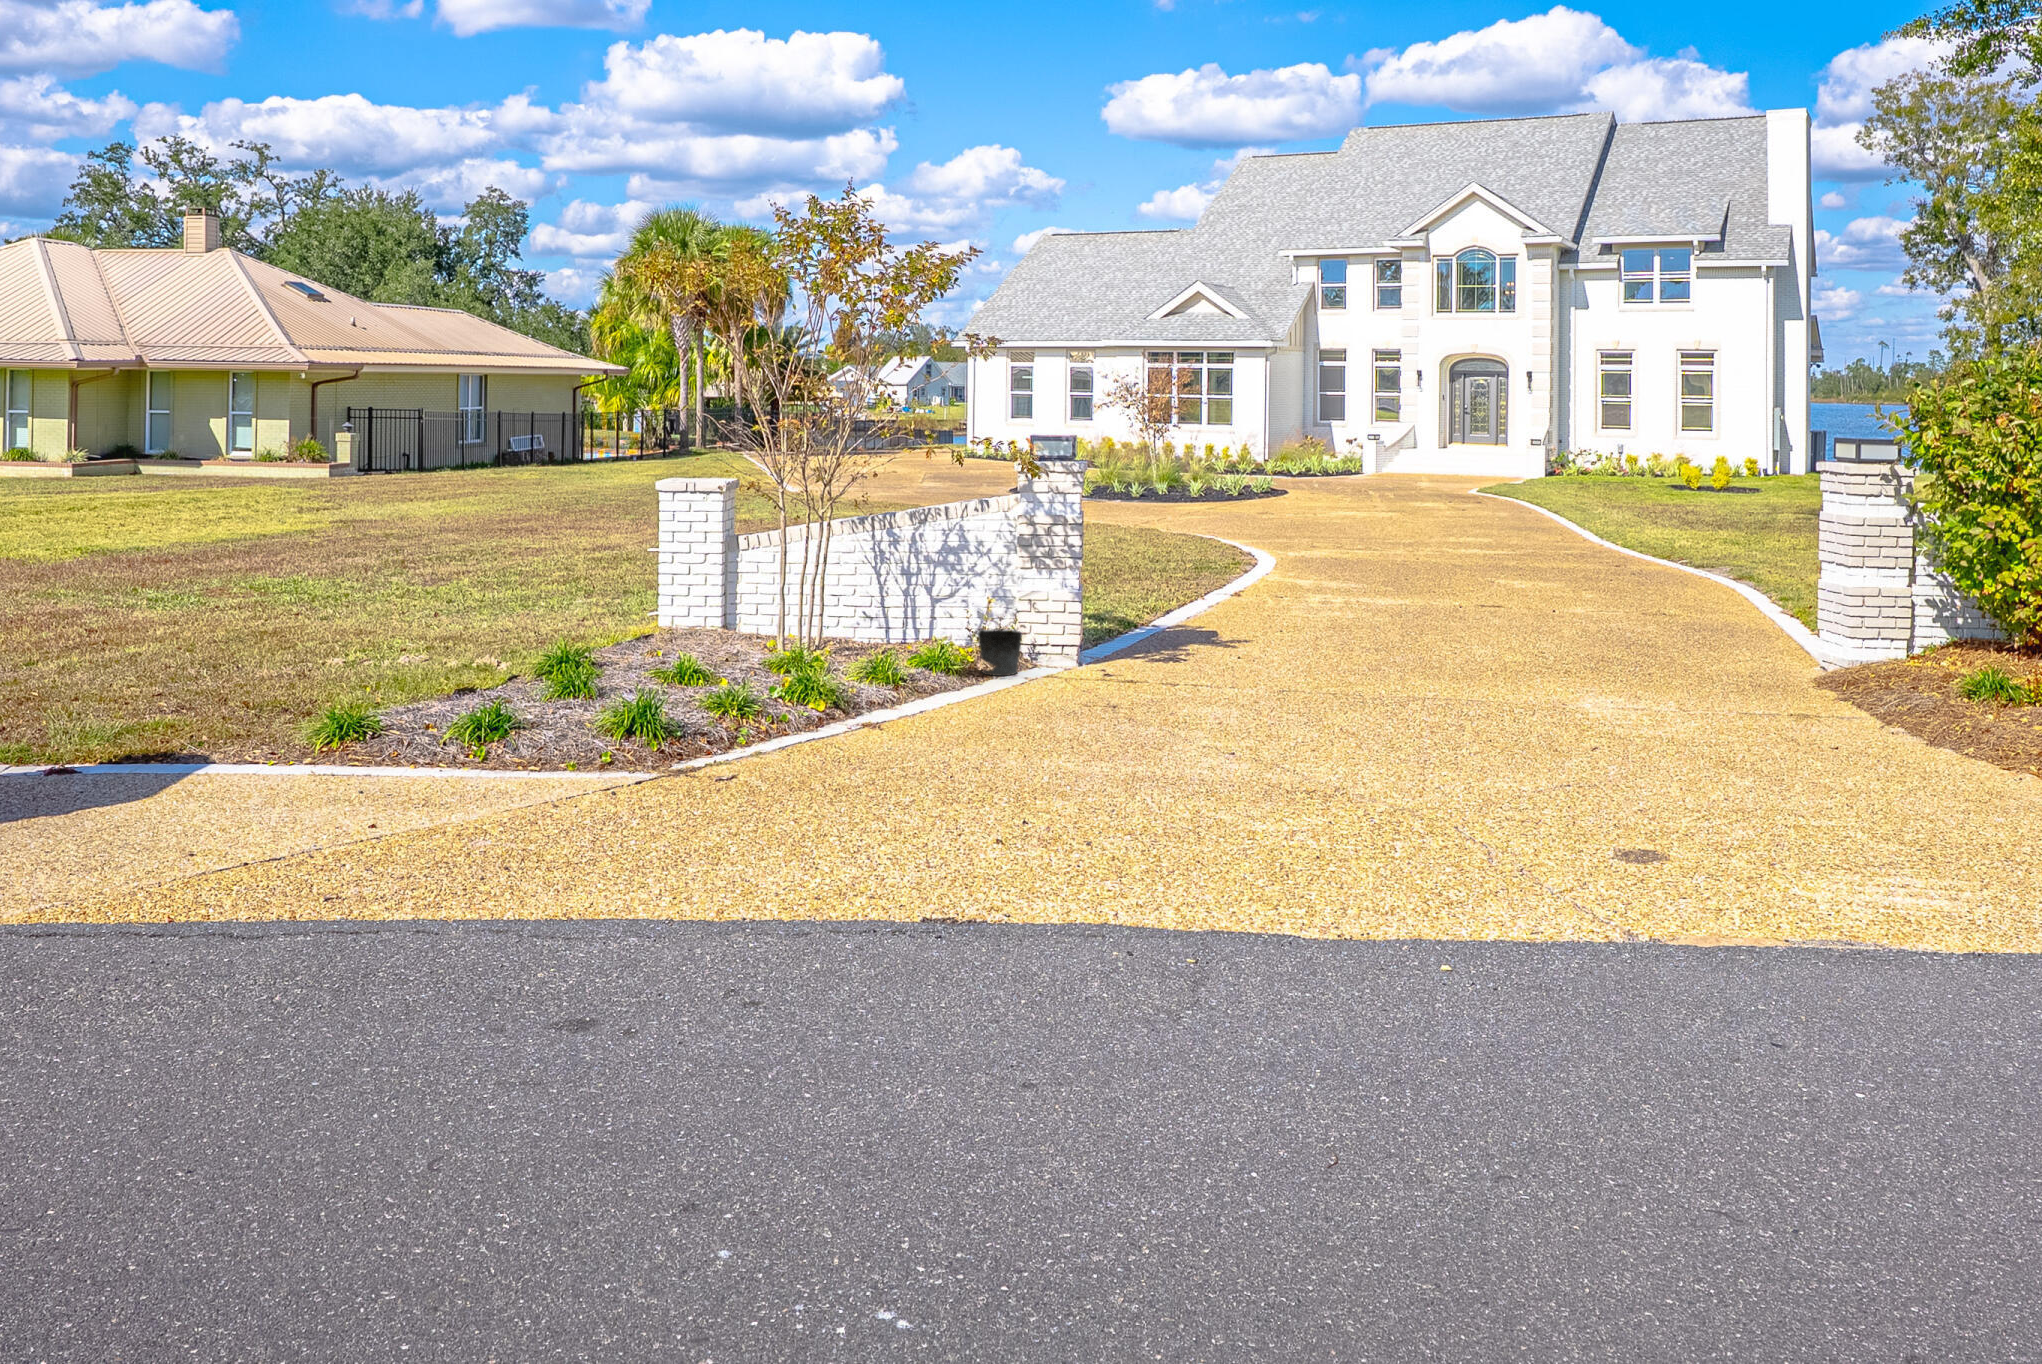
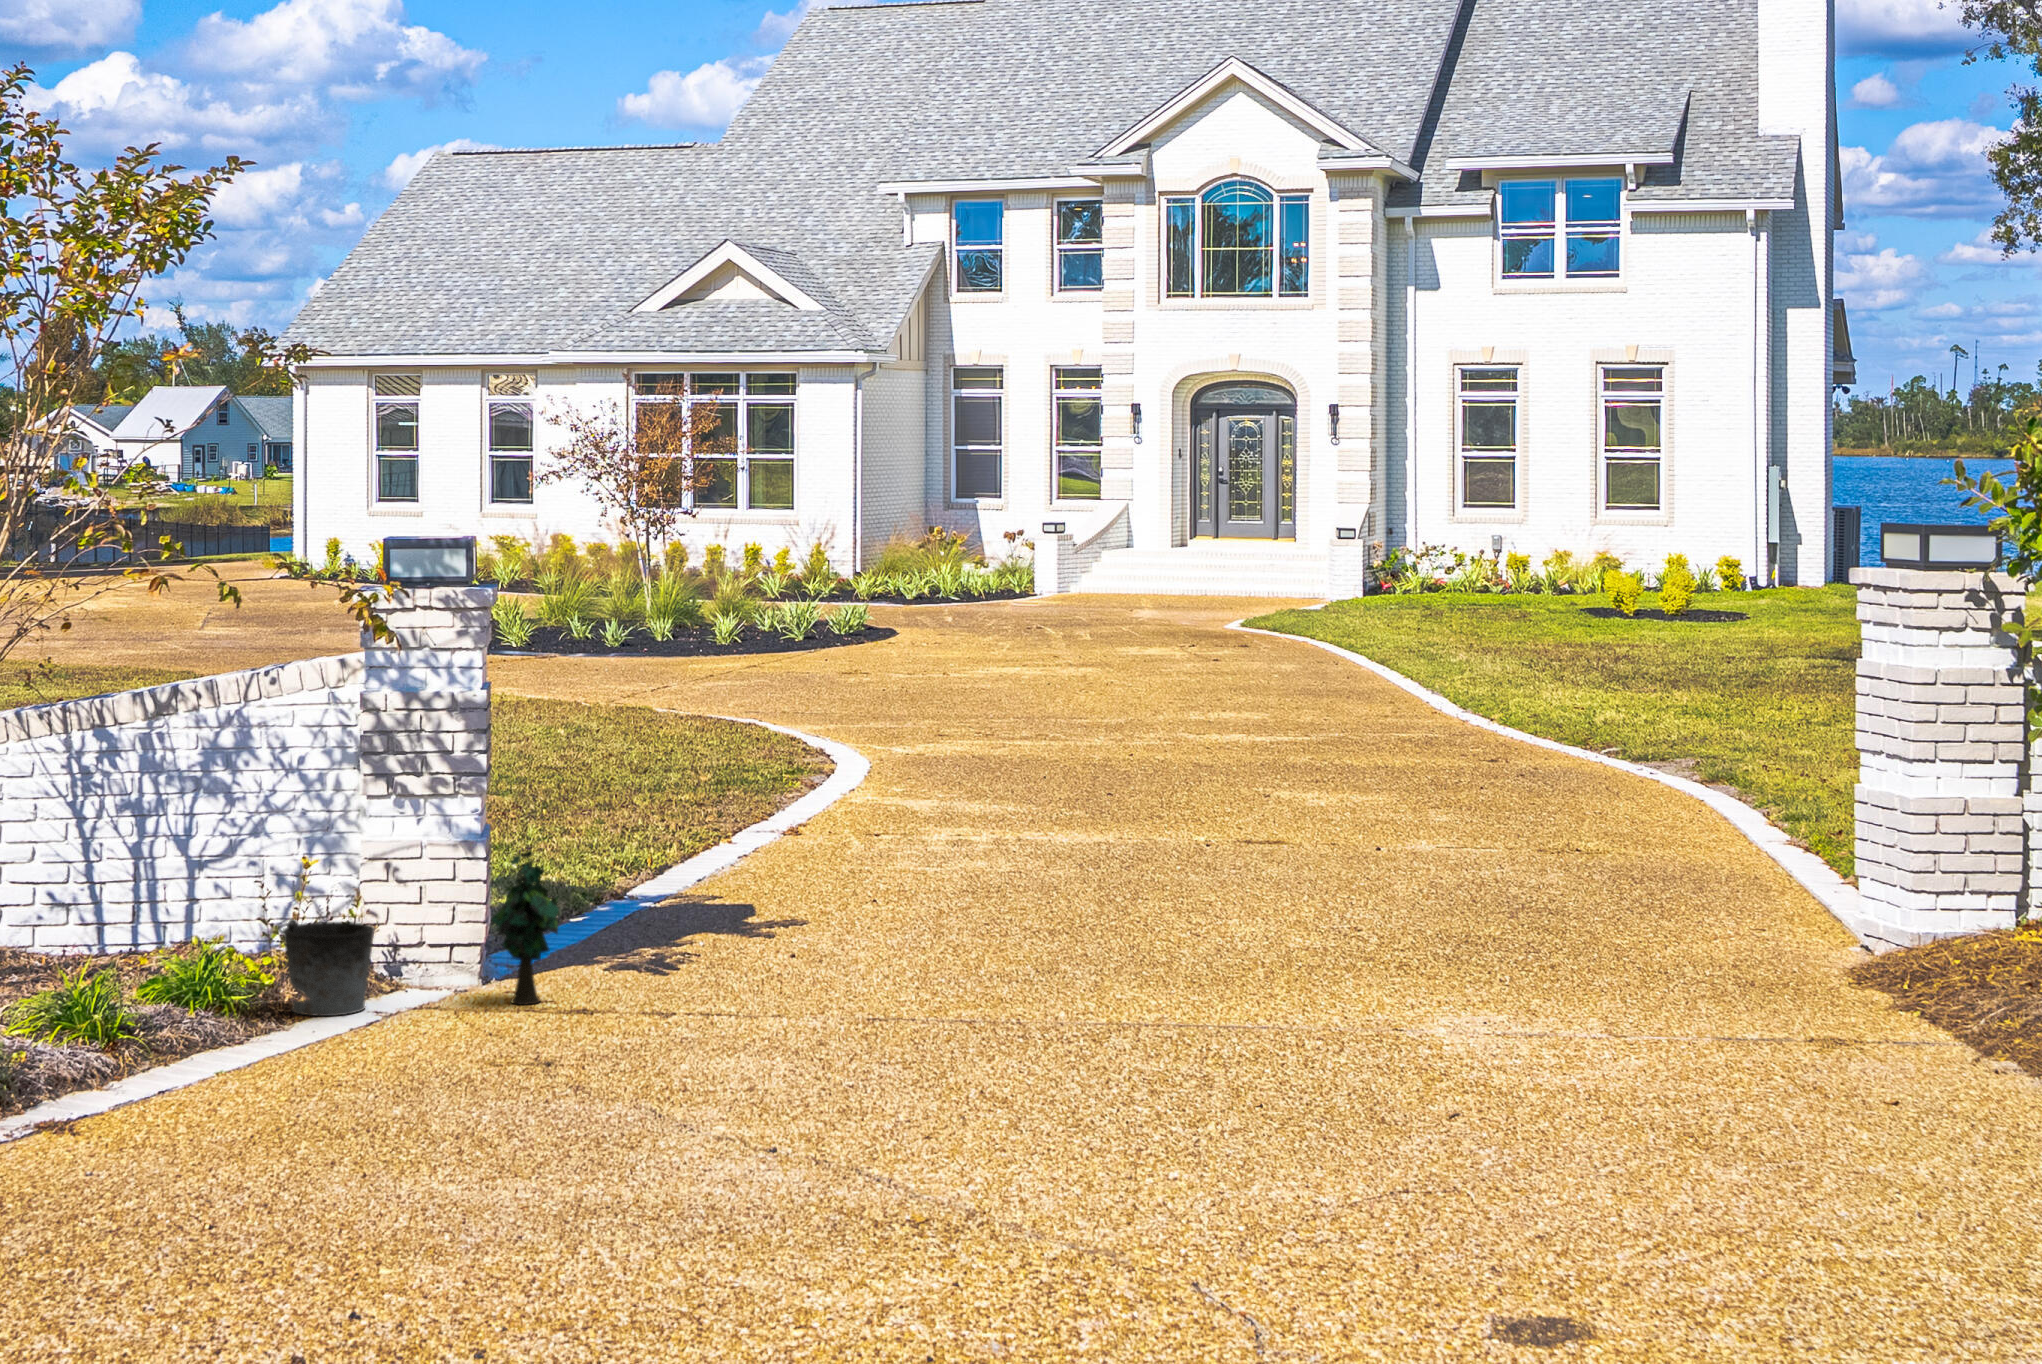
decorative plant: none [1079,596,1115,674] -> present [490,851,559,1005]

